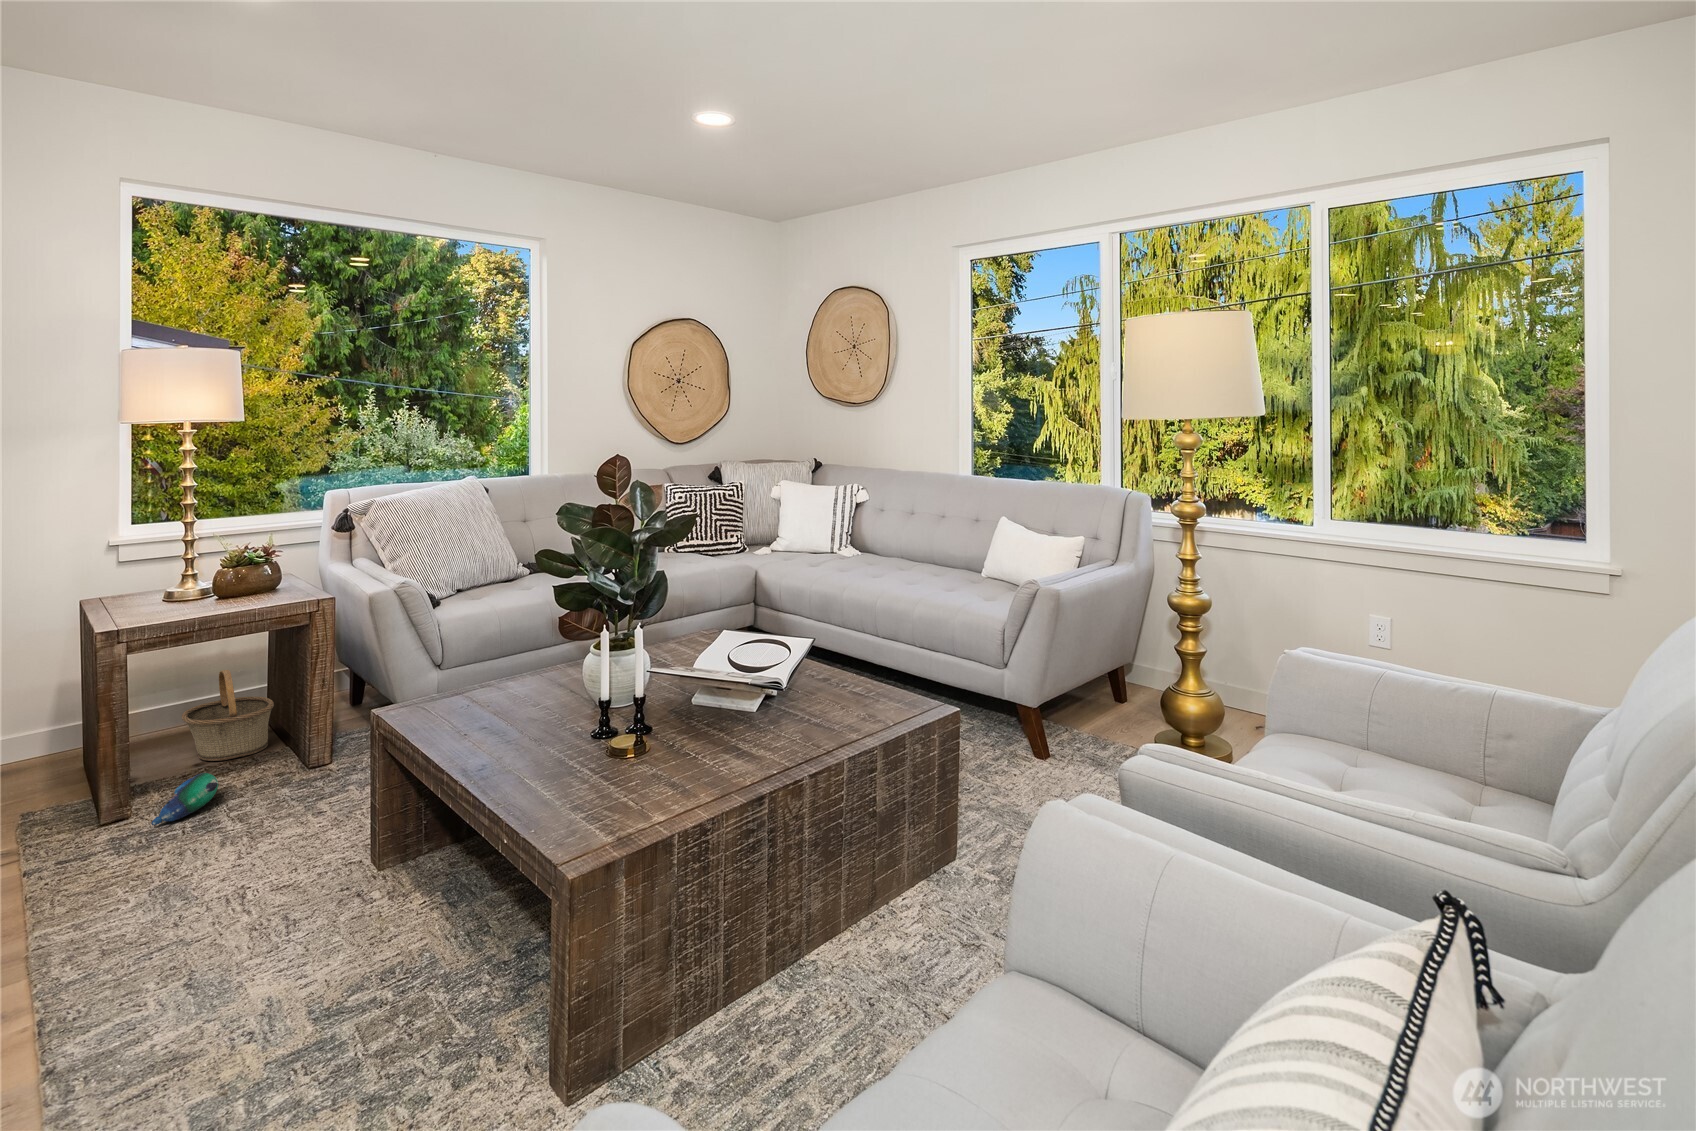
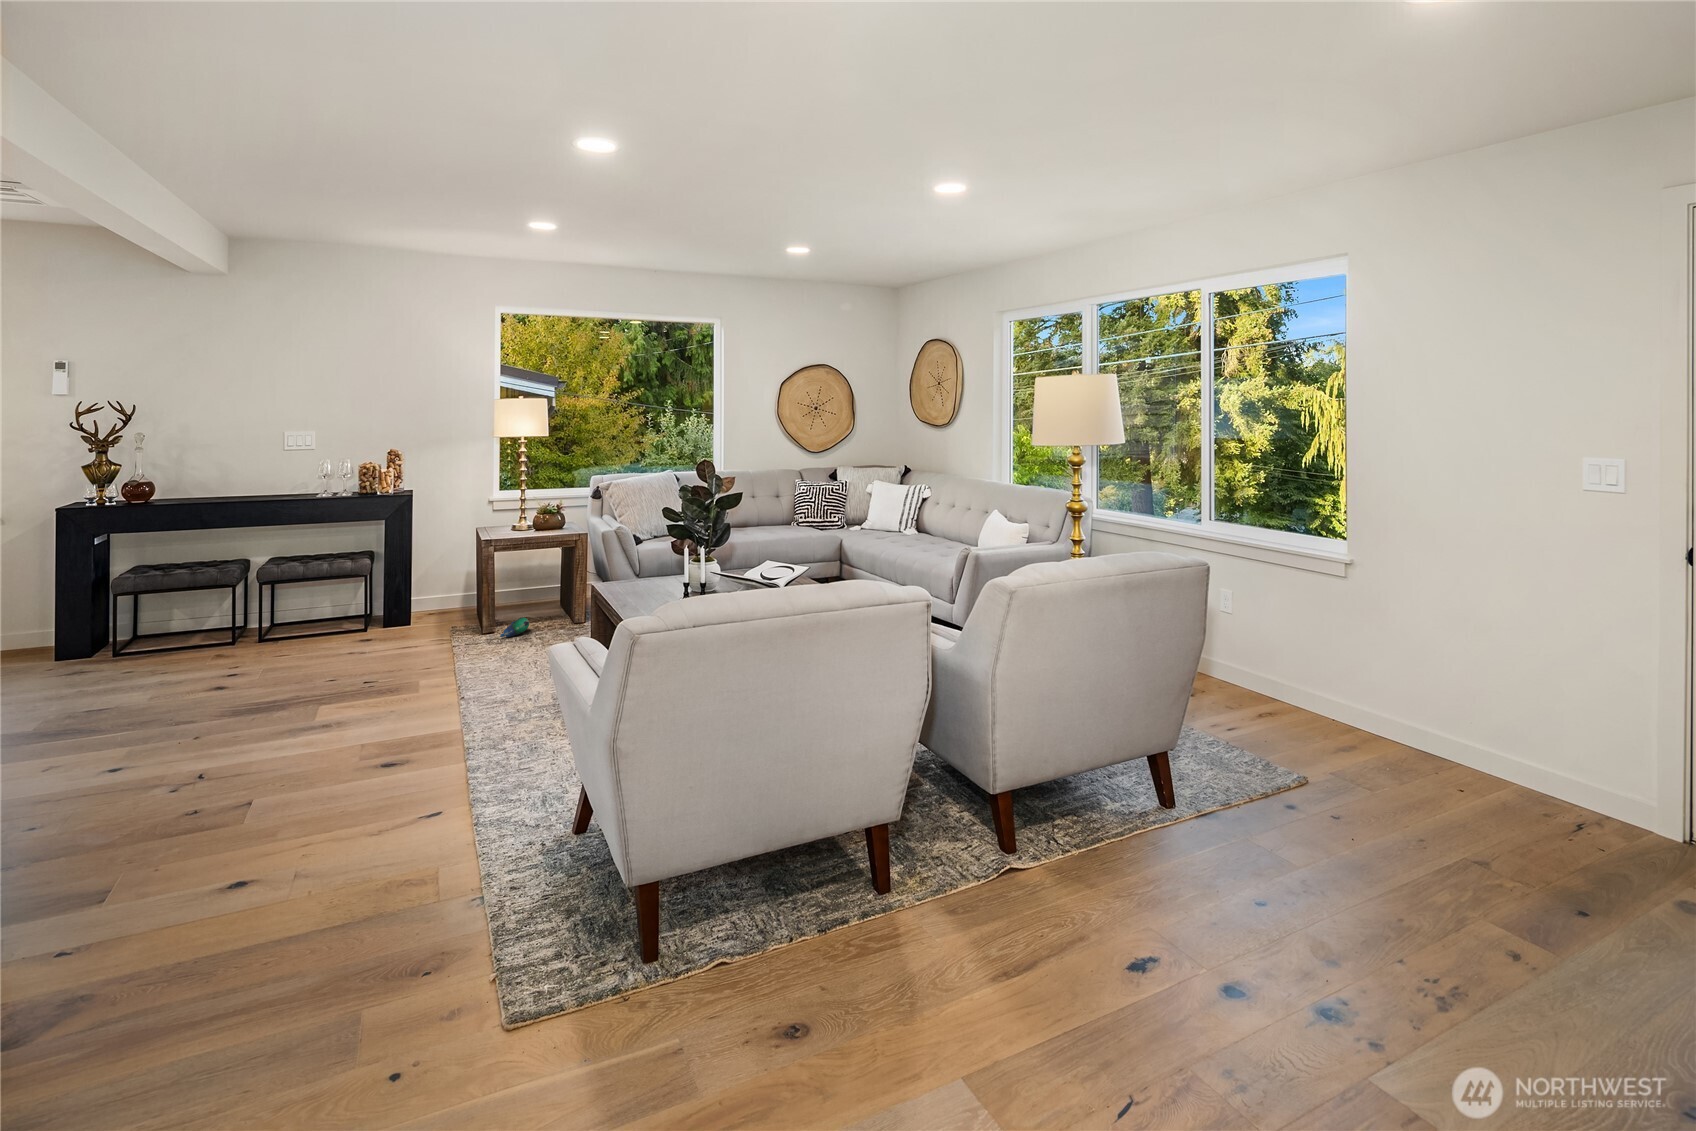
basket: present [182,670,274,761] -> none [514,570,558,617]

